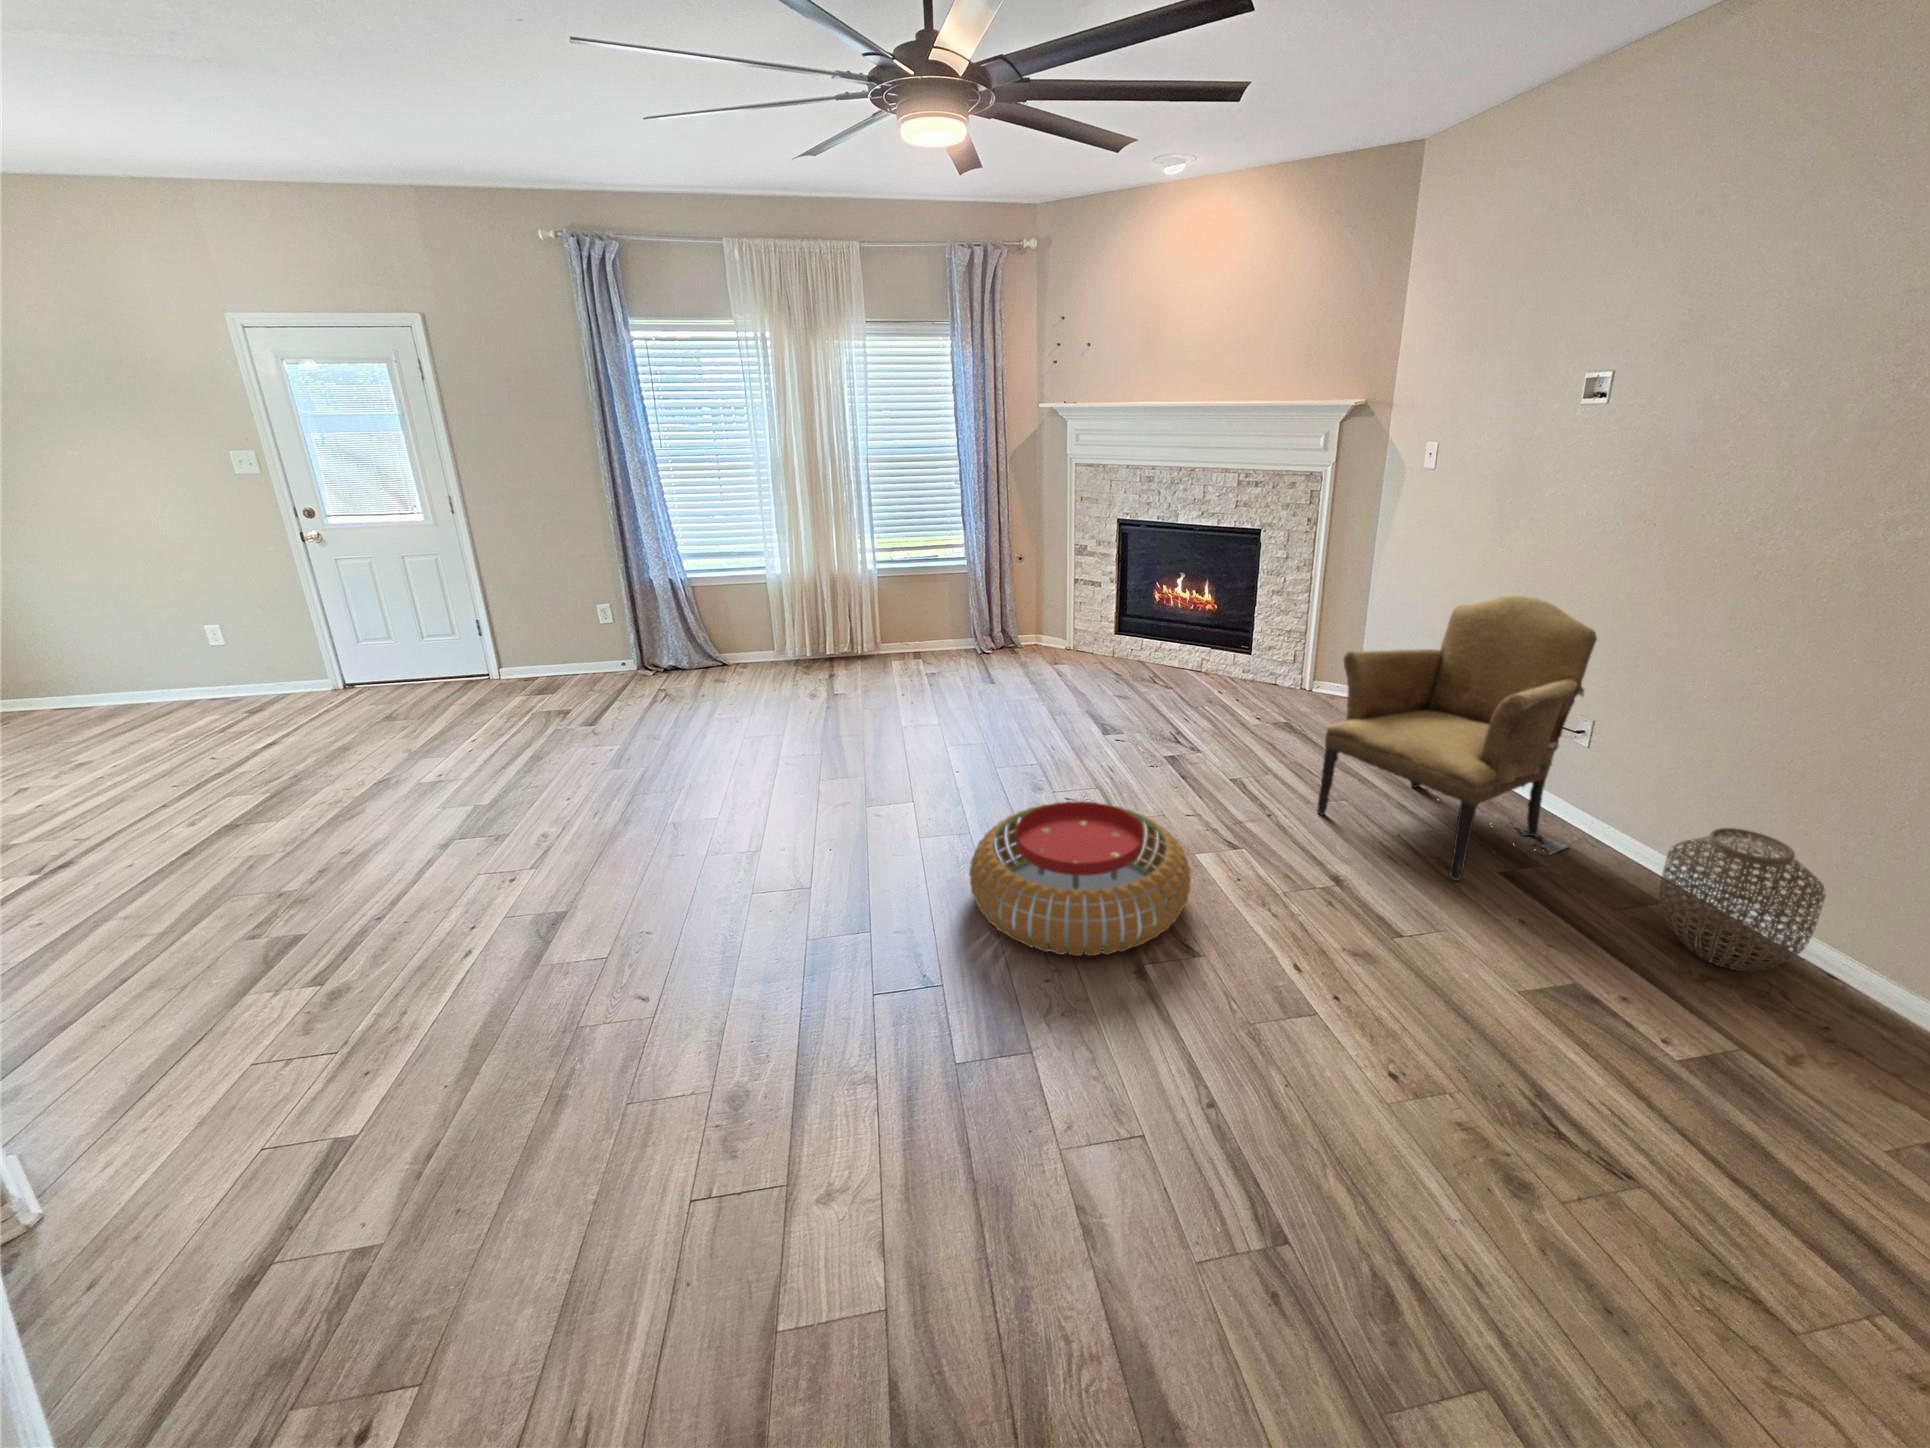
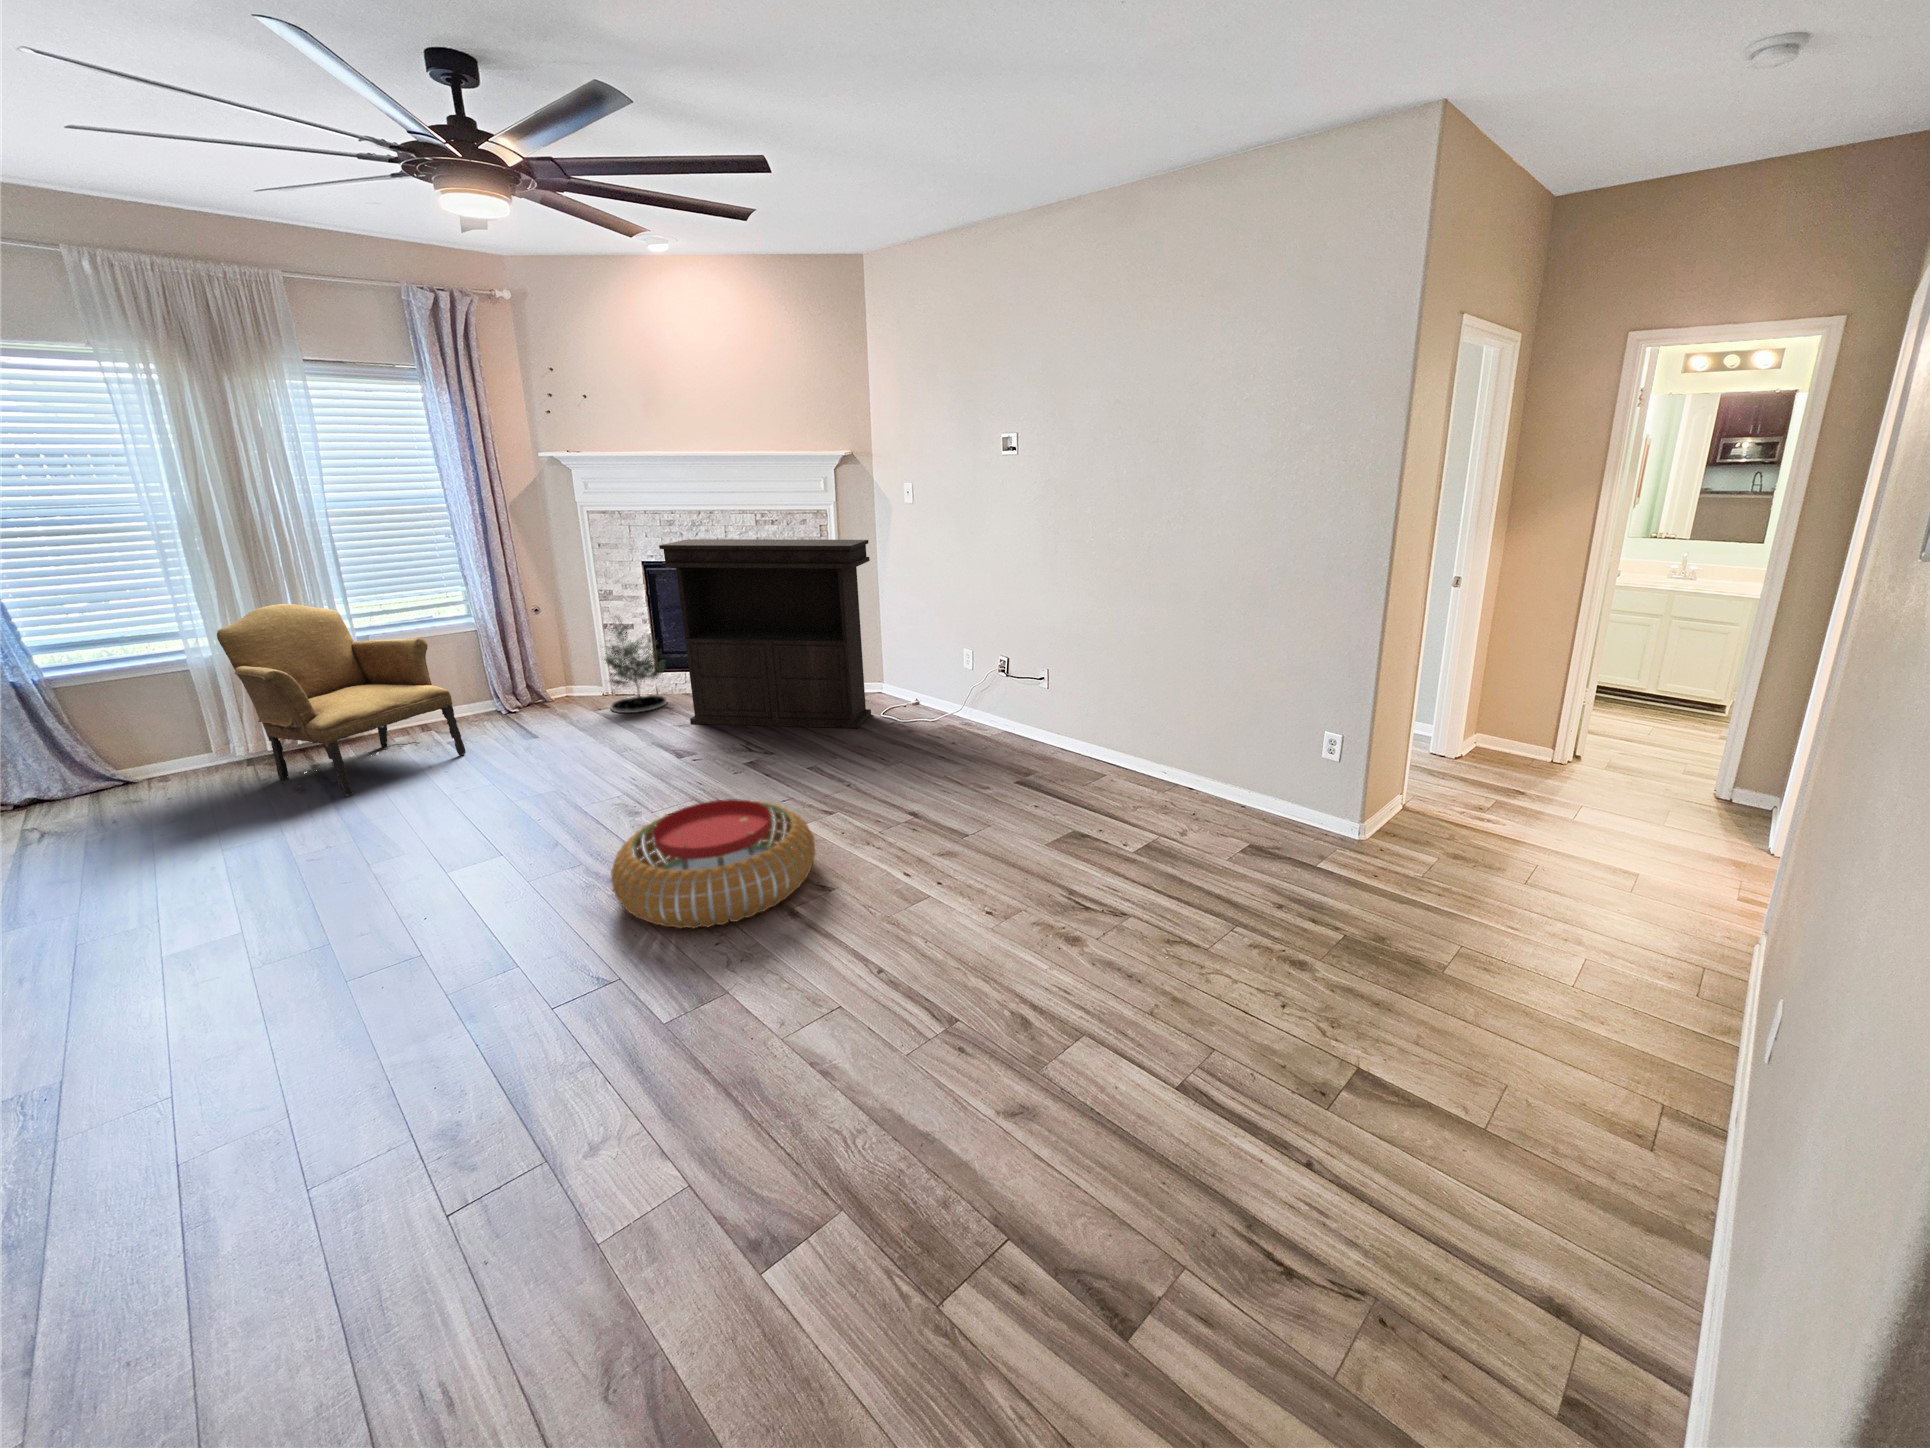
console table: none [1123,498,1361,740] -> present [659,539,871,728]
potted tree: none [1058,571,1121,674] -> present [604,617,668,713]
armchair: present [1317,596,1597,881] -> present [217,604,466,796]
woven basket: present [1659,828,1825,972] -> none [1101,715,1175,799]

